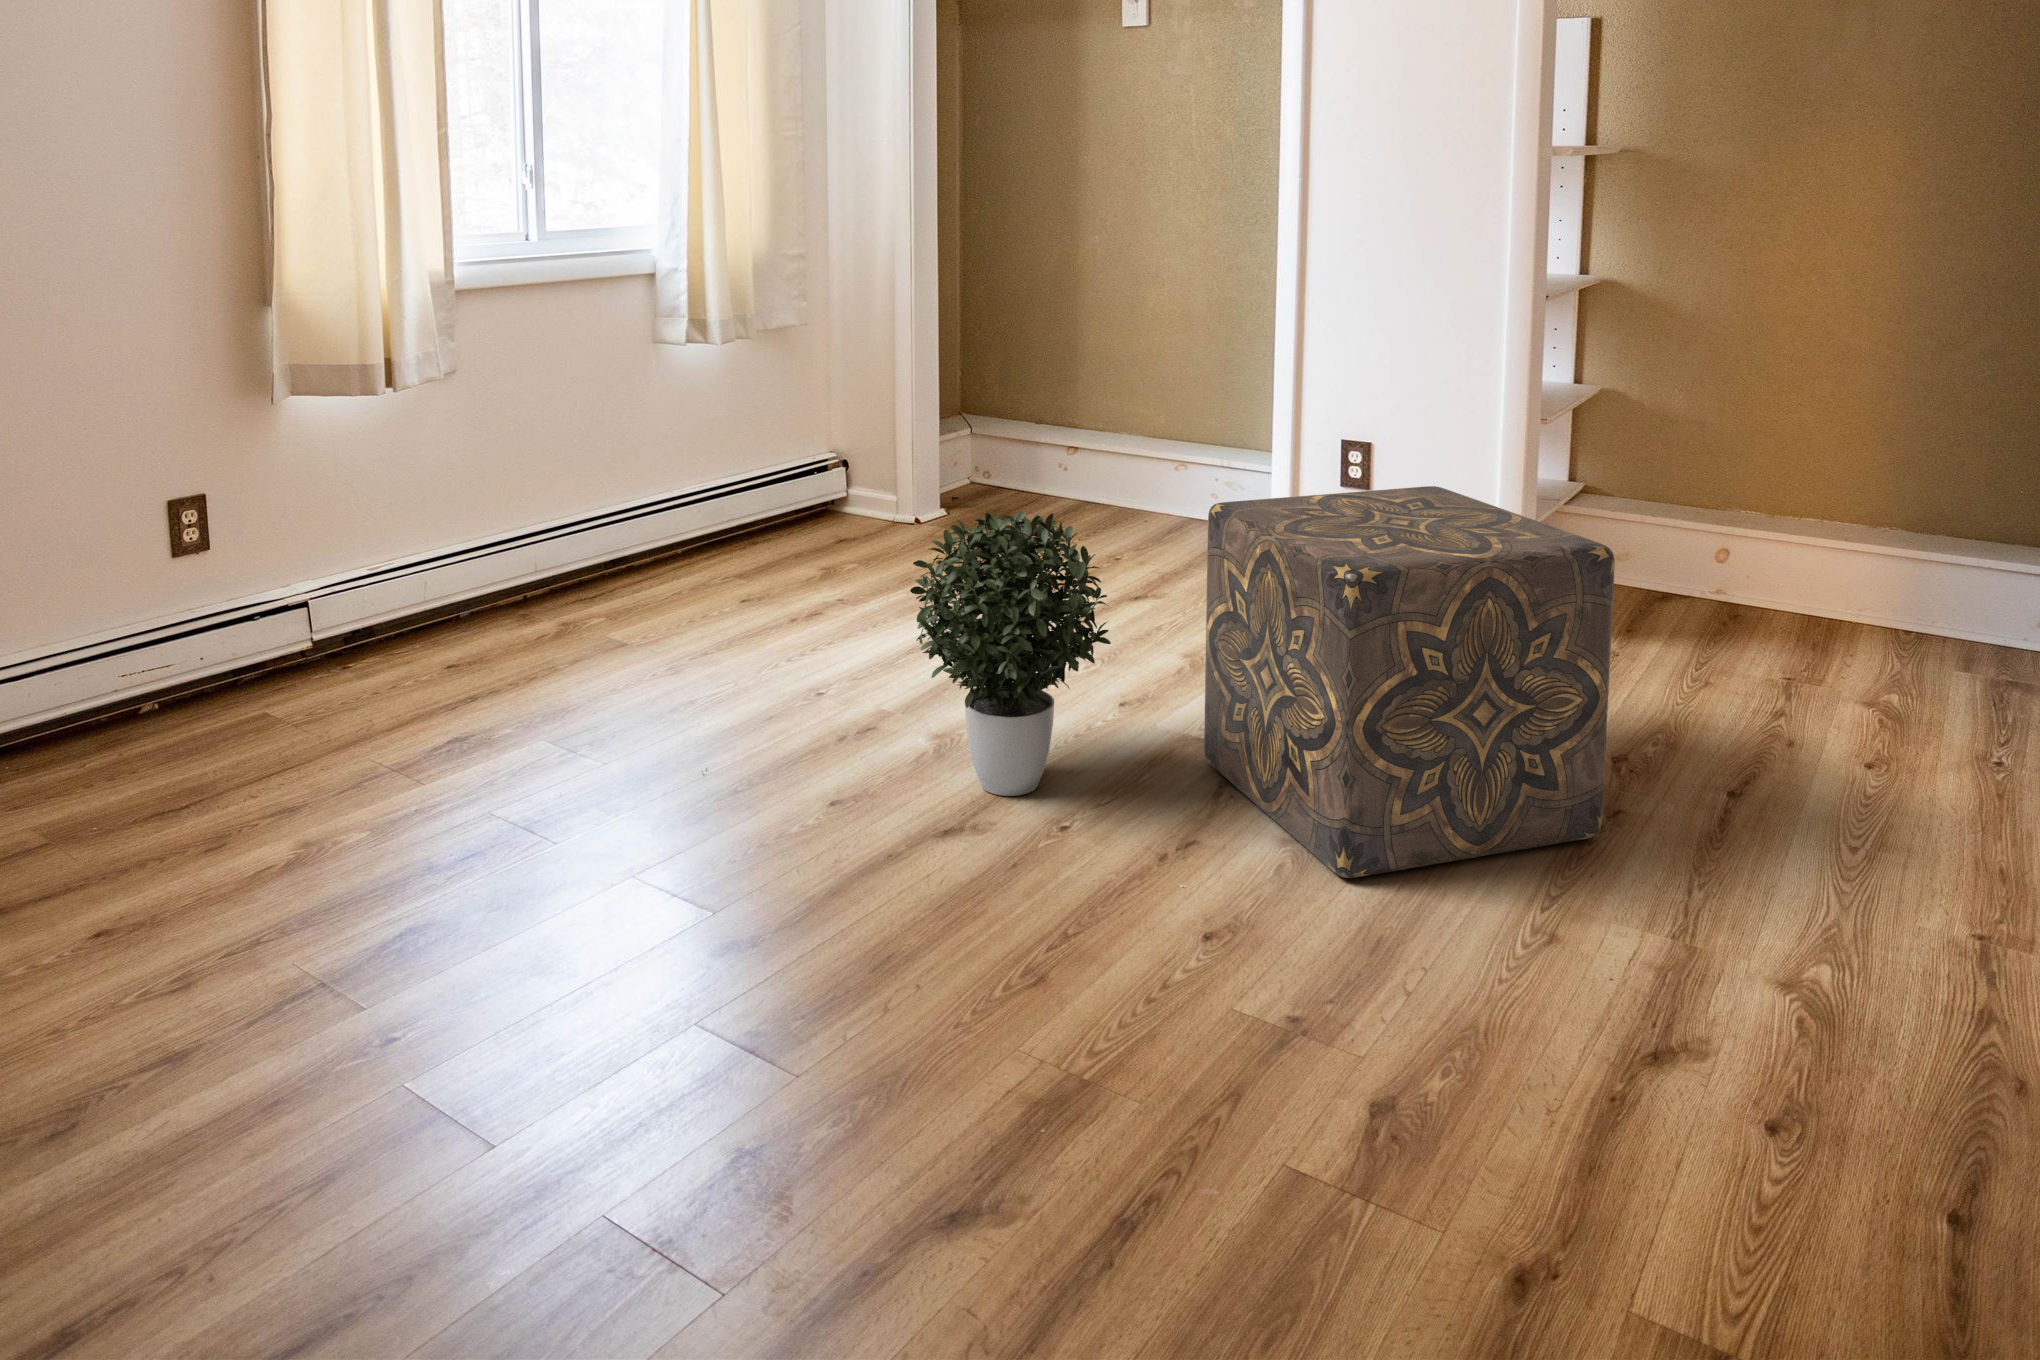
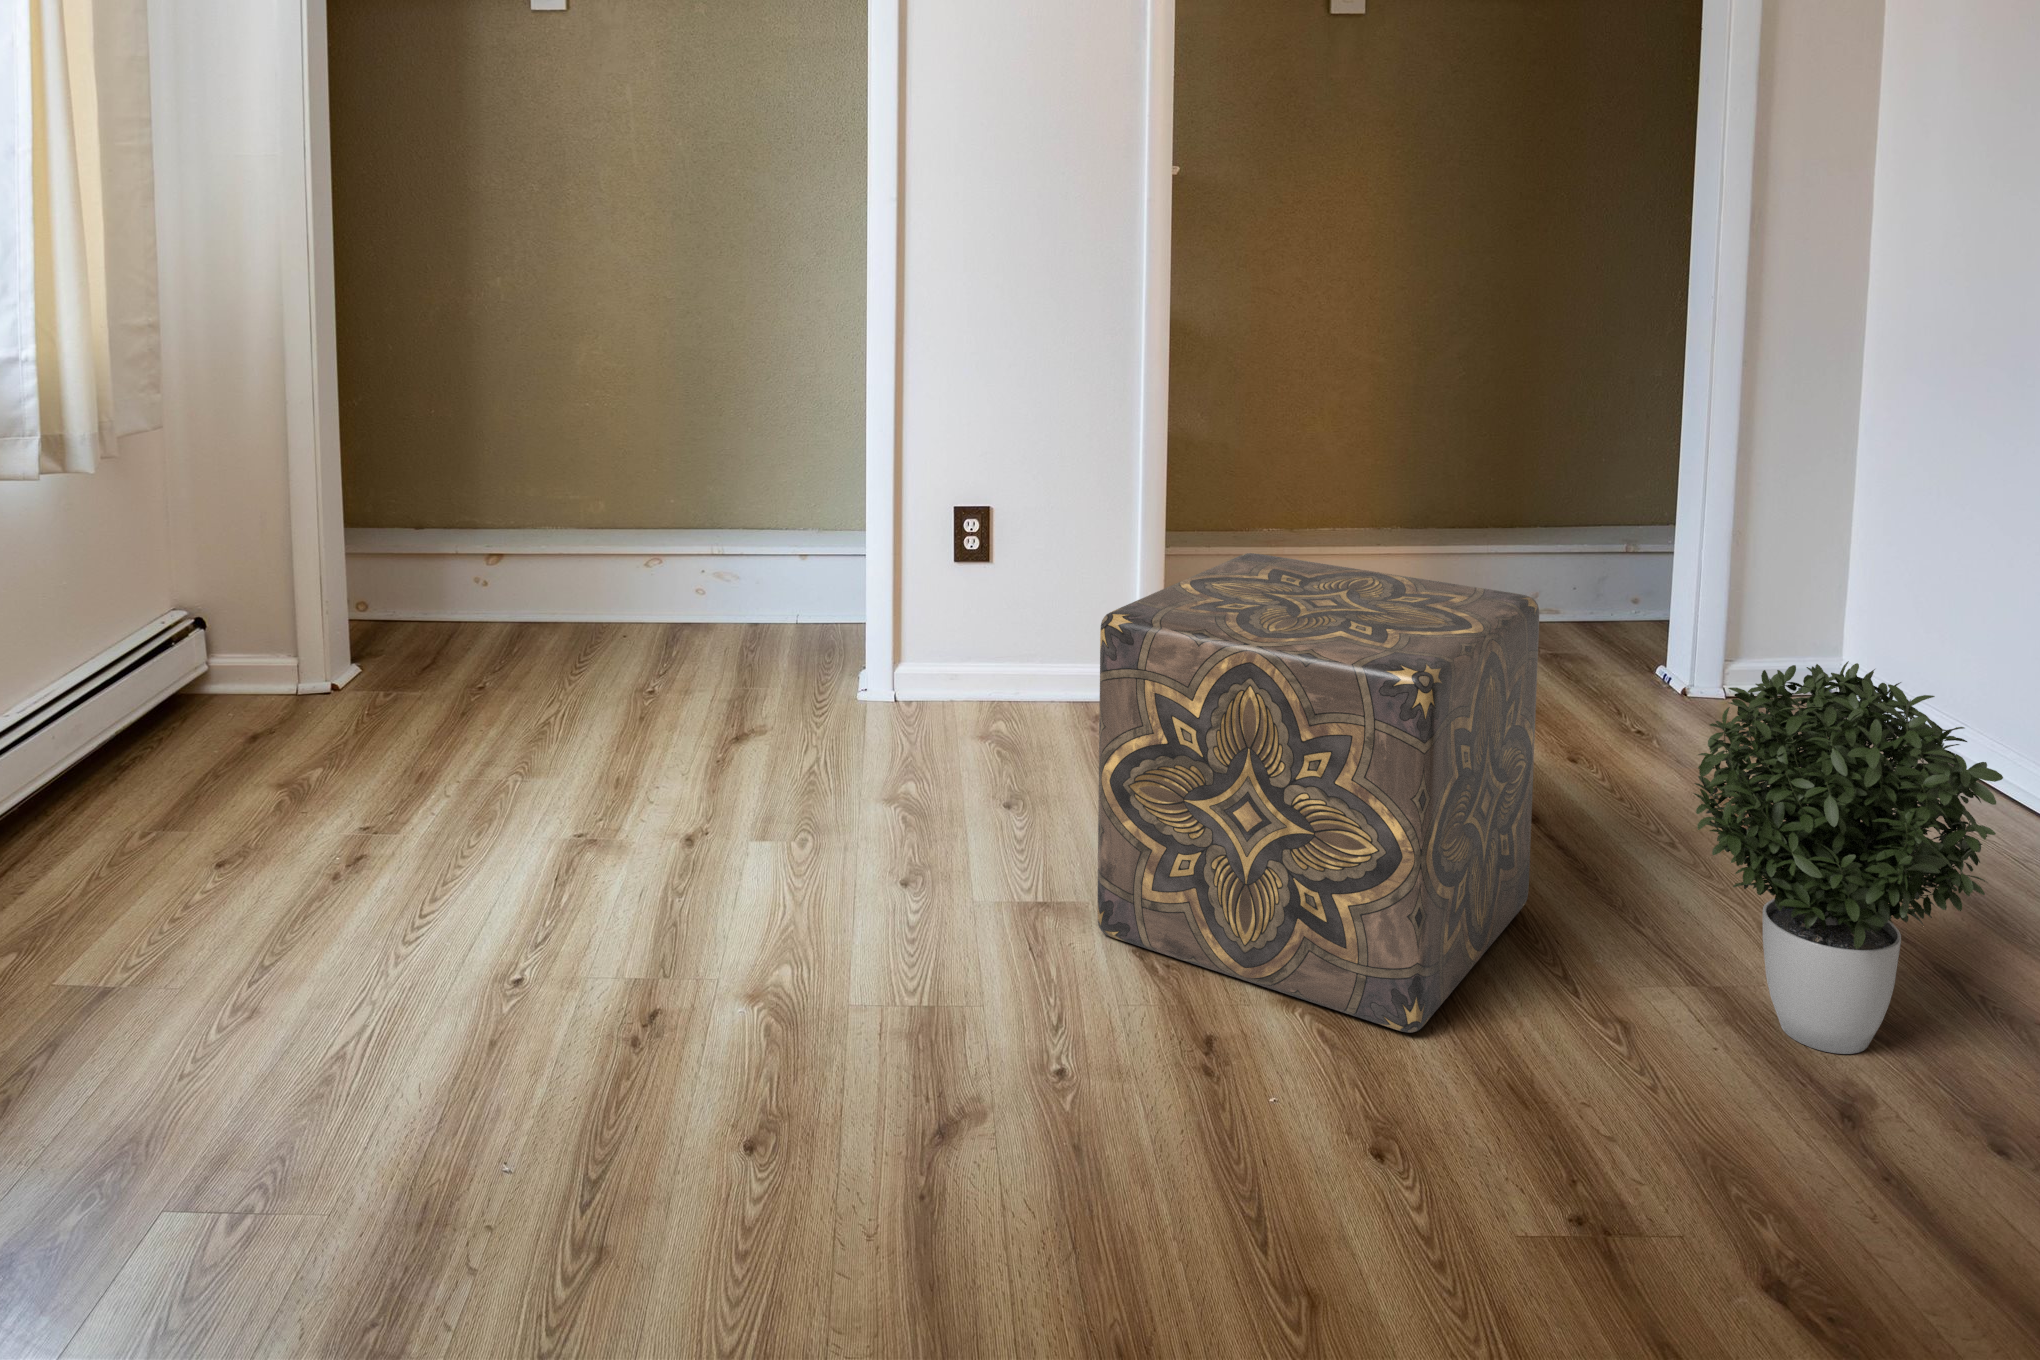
potted plant: present [910,511,1111,796] -> present [1693,661,2003,1054]

